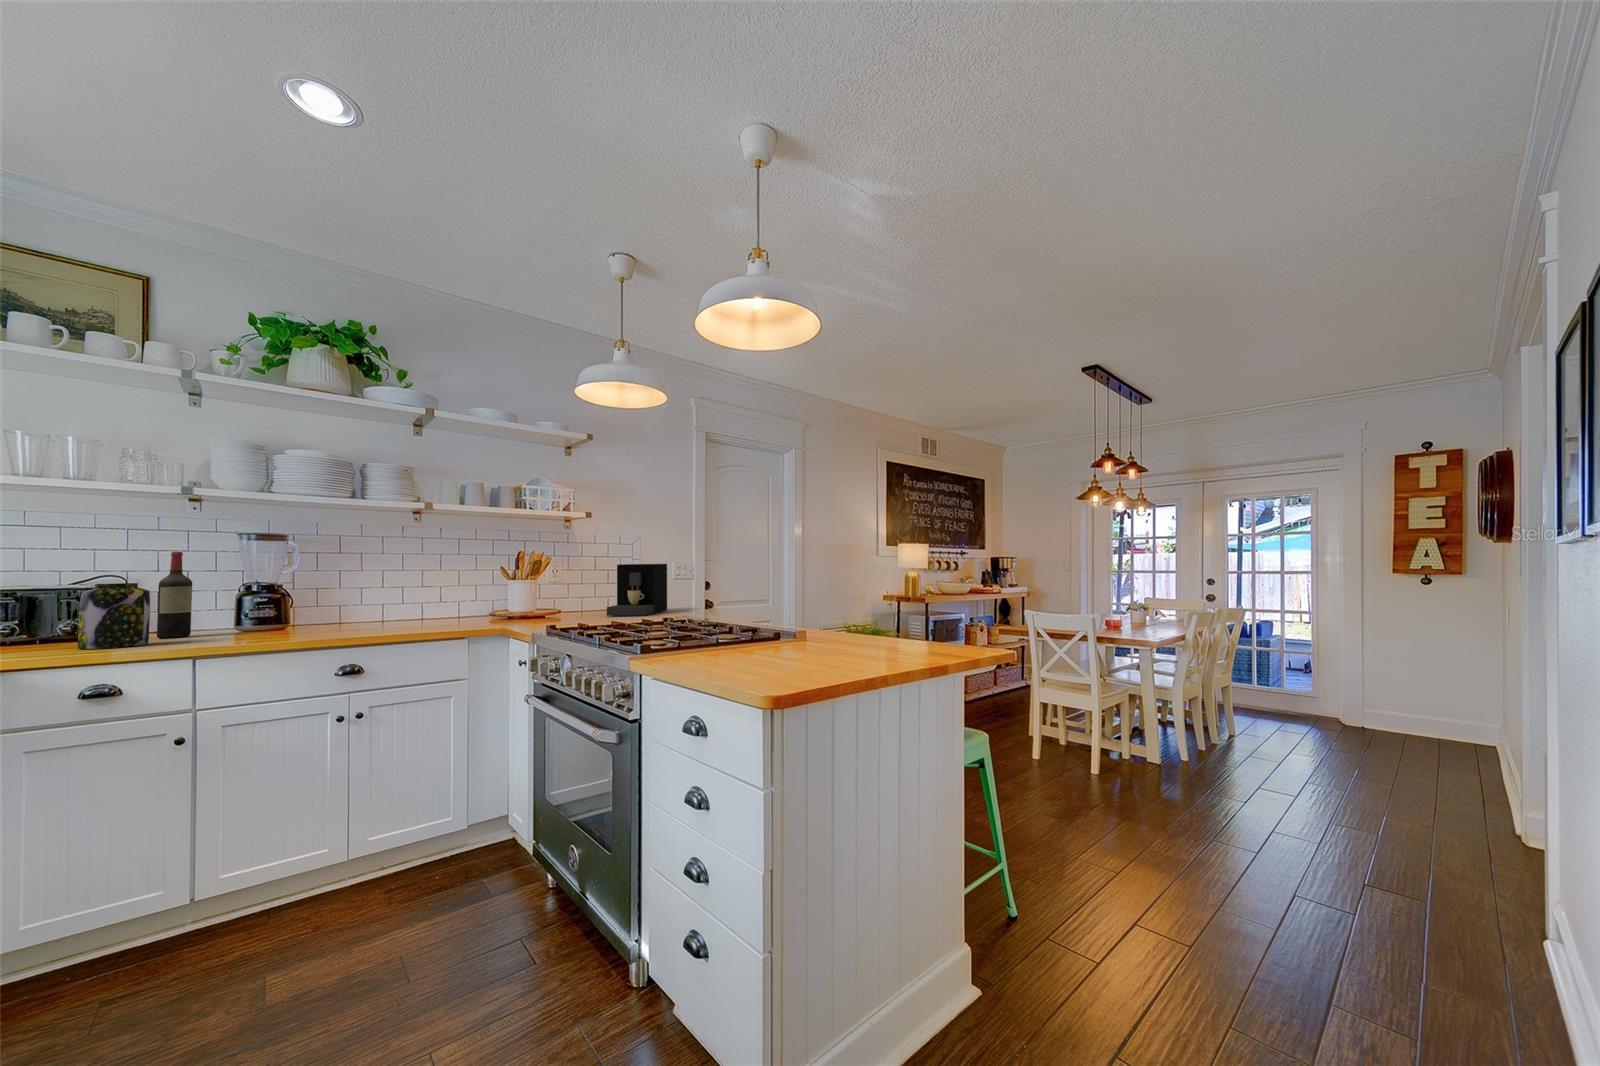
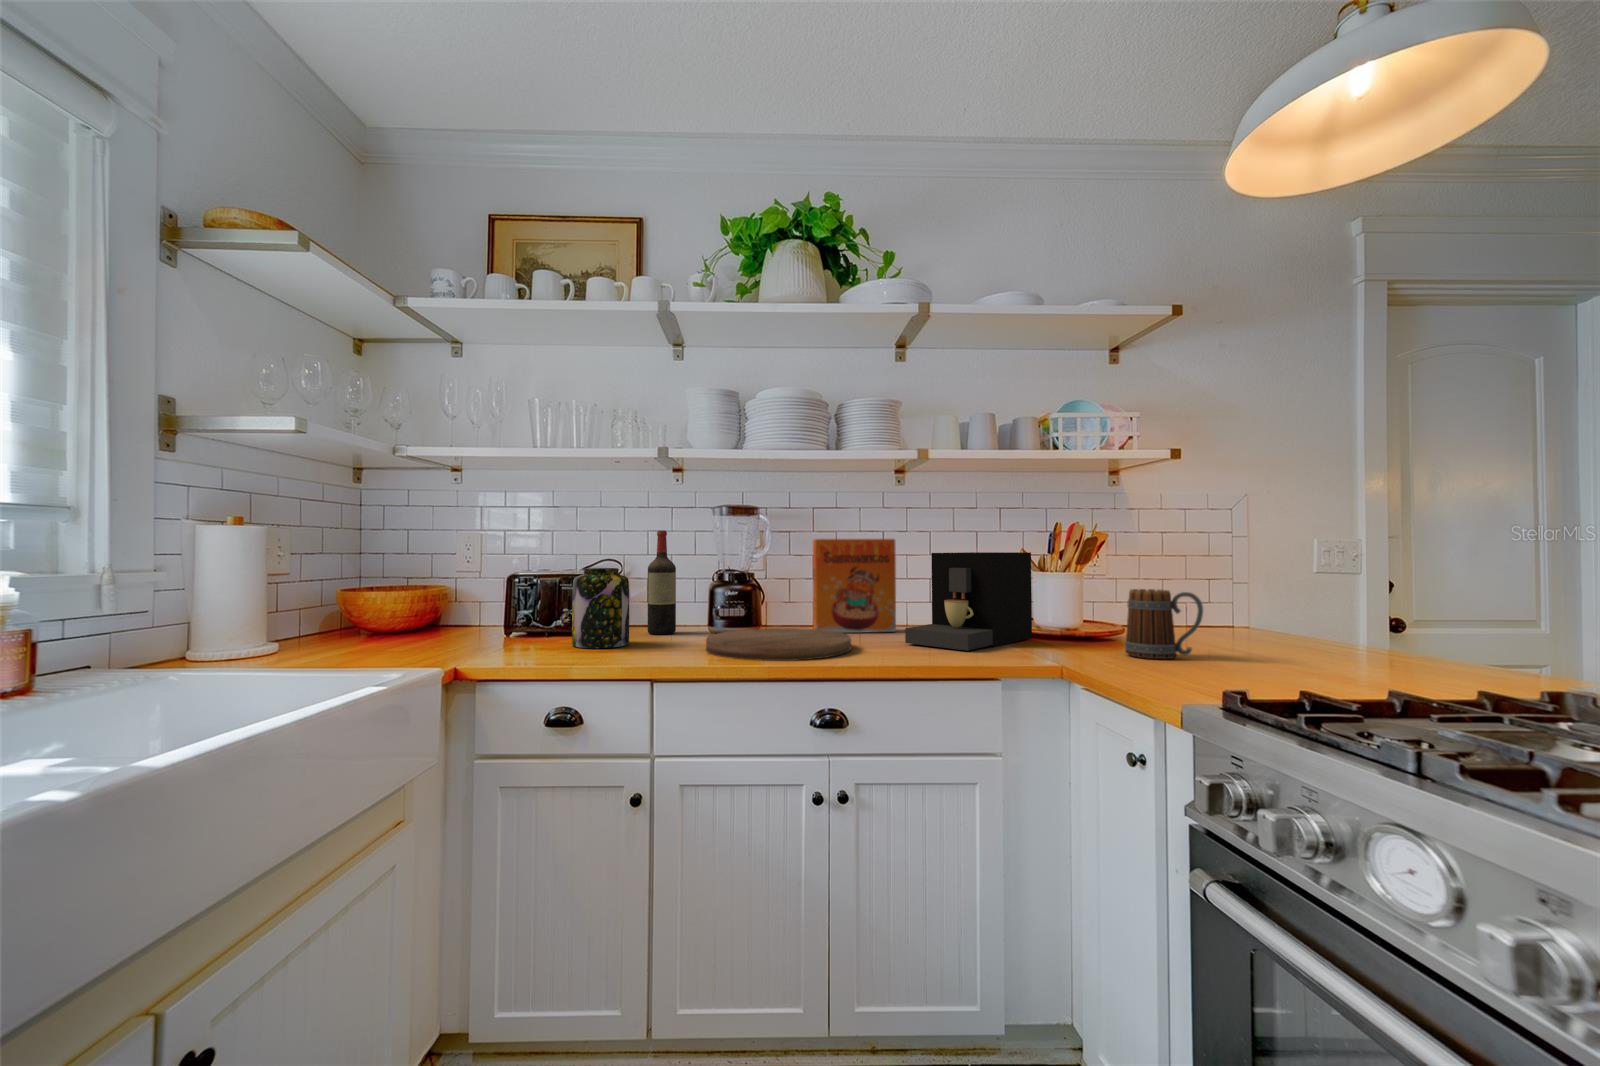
cereal box: none [335,558,409,627] -> present [813,539,896,633]
coffee maker: present [607,564,667,616] -> present [905,552,1032,651]
mug: none [551,584,589,620] -> present [1125,589,1203,659]
cutting board: none [238,621,370,641] -> present [706,628,851,661]

